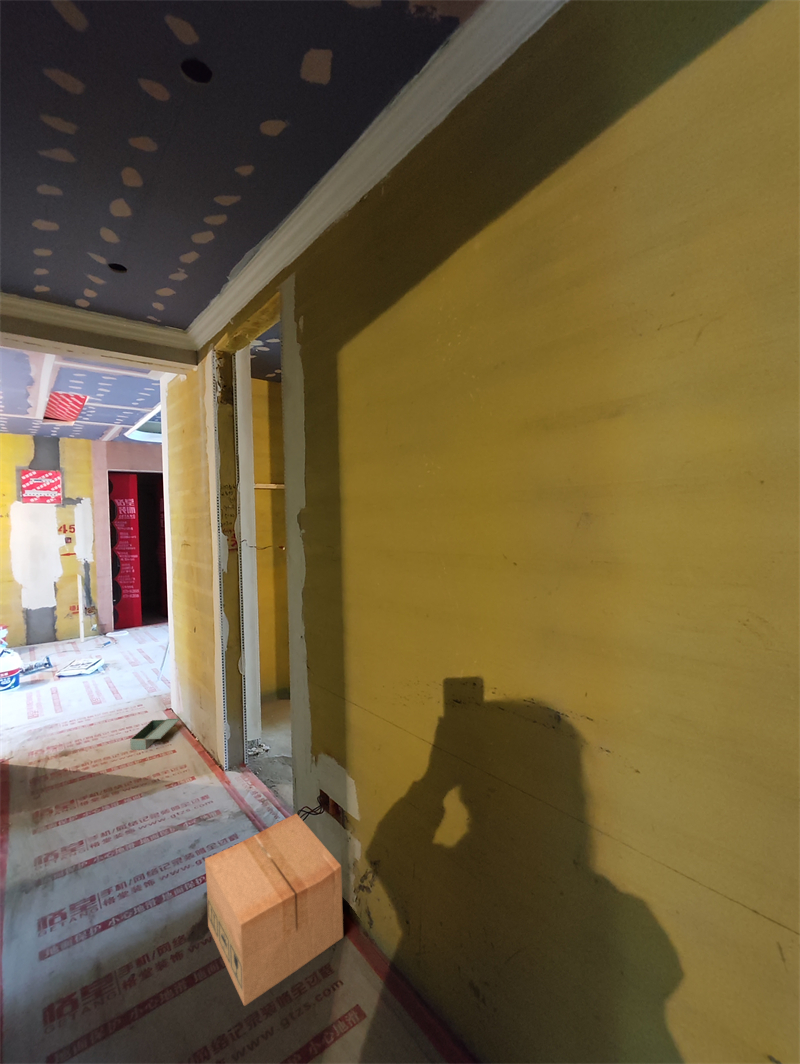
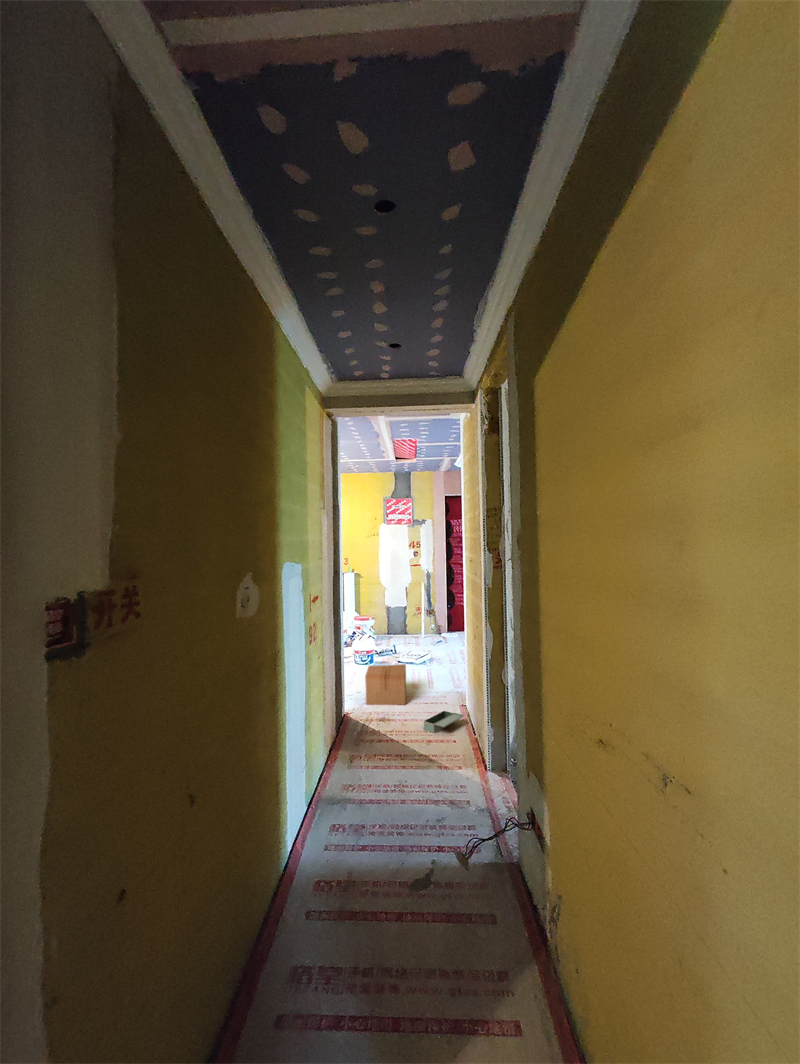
cardboard box: present [205,814,343,1006] -> present [365,664,406,705]

